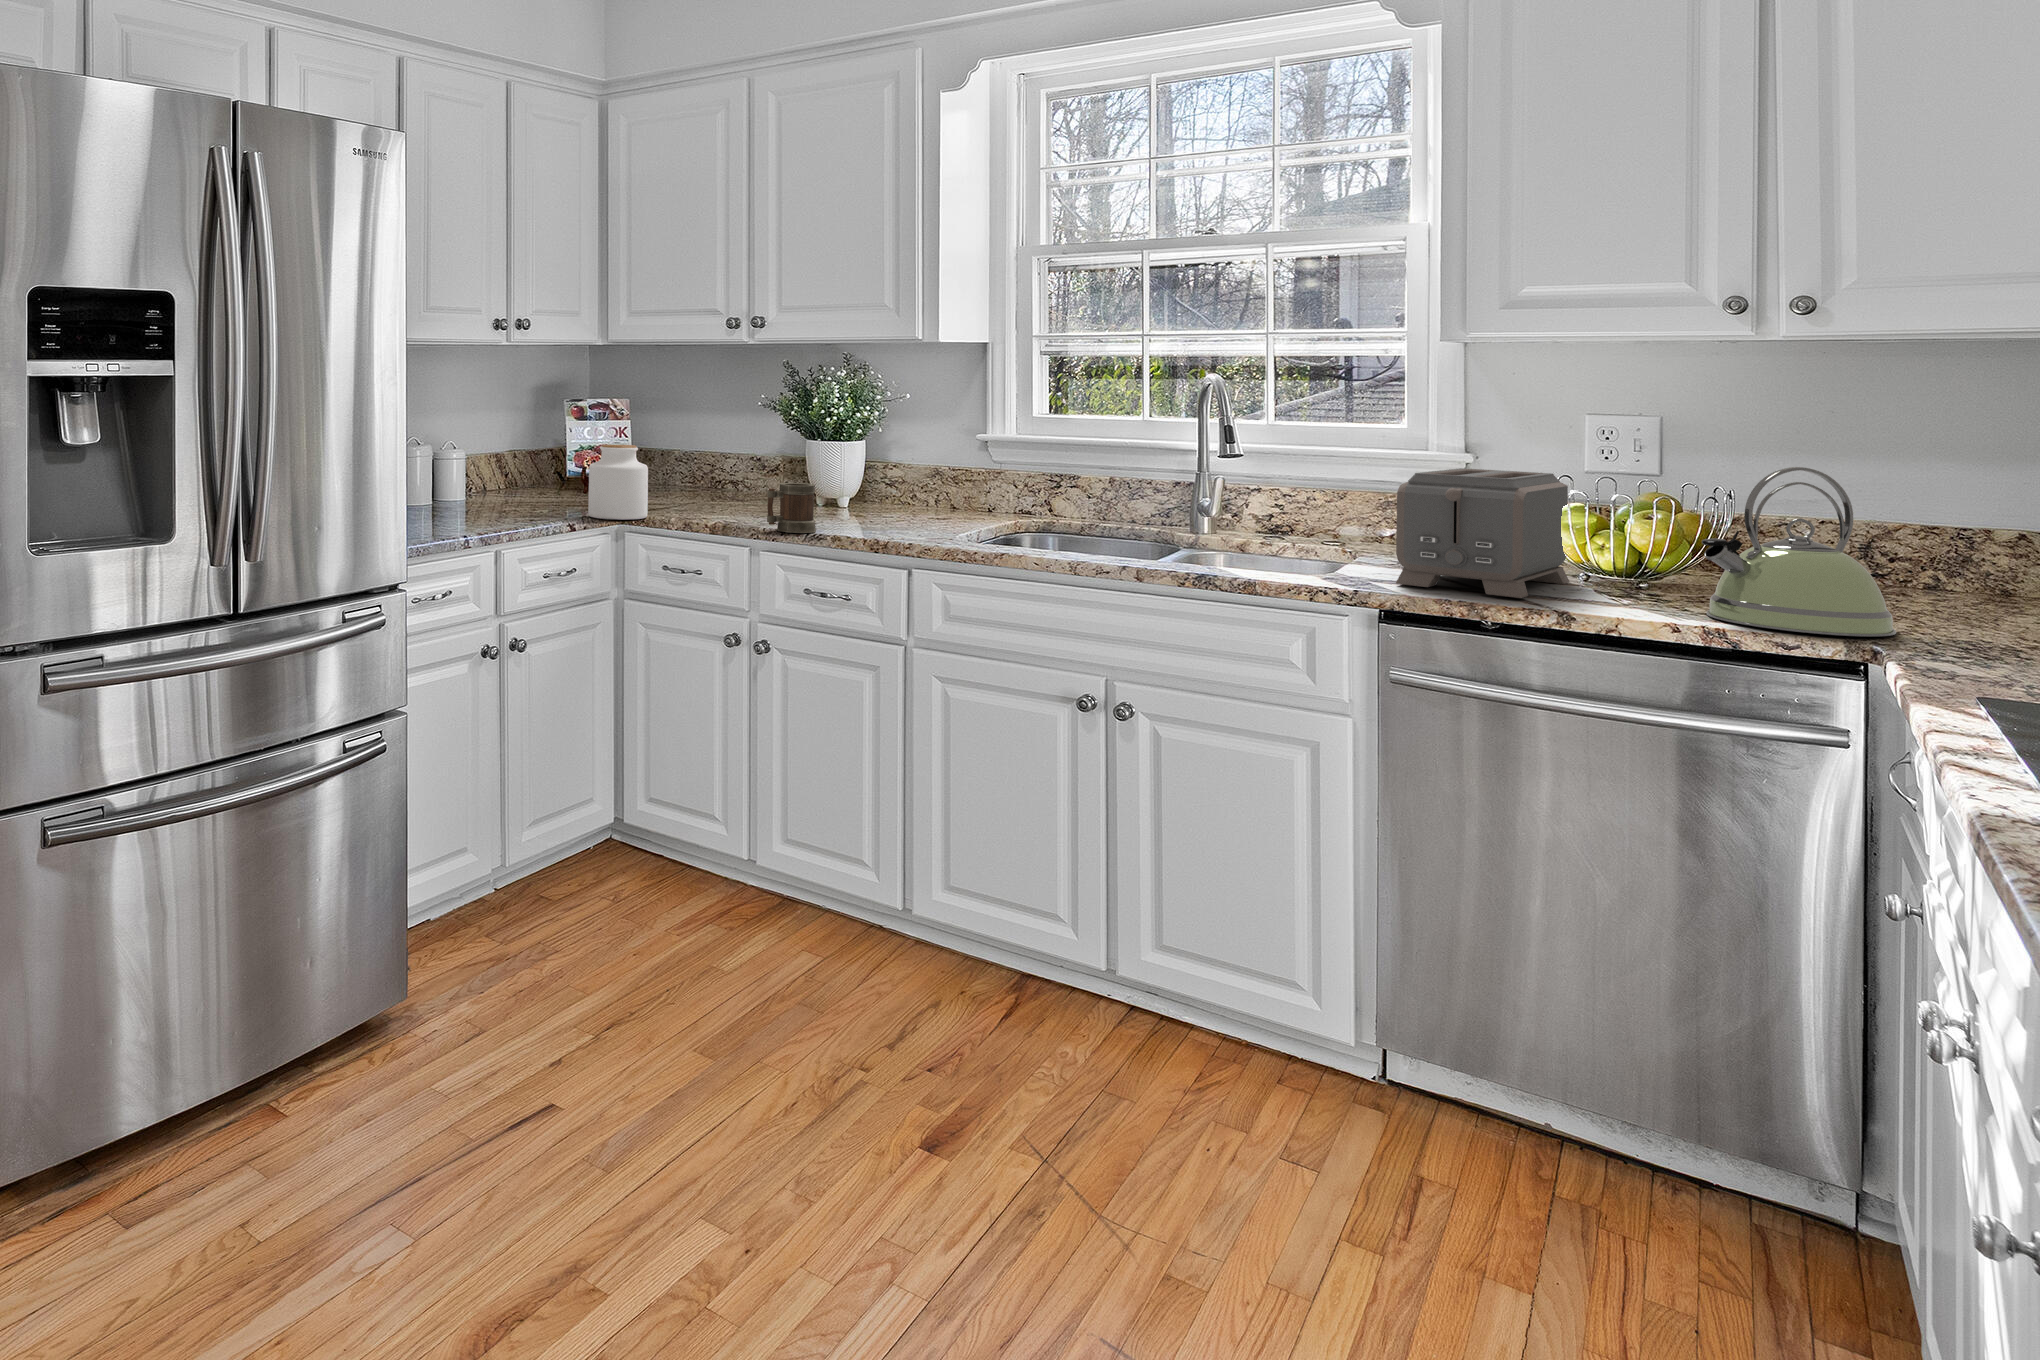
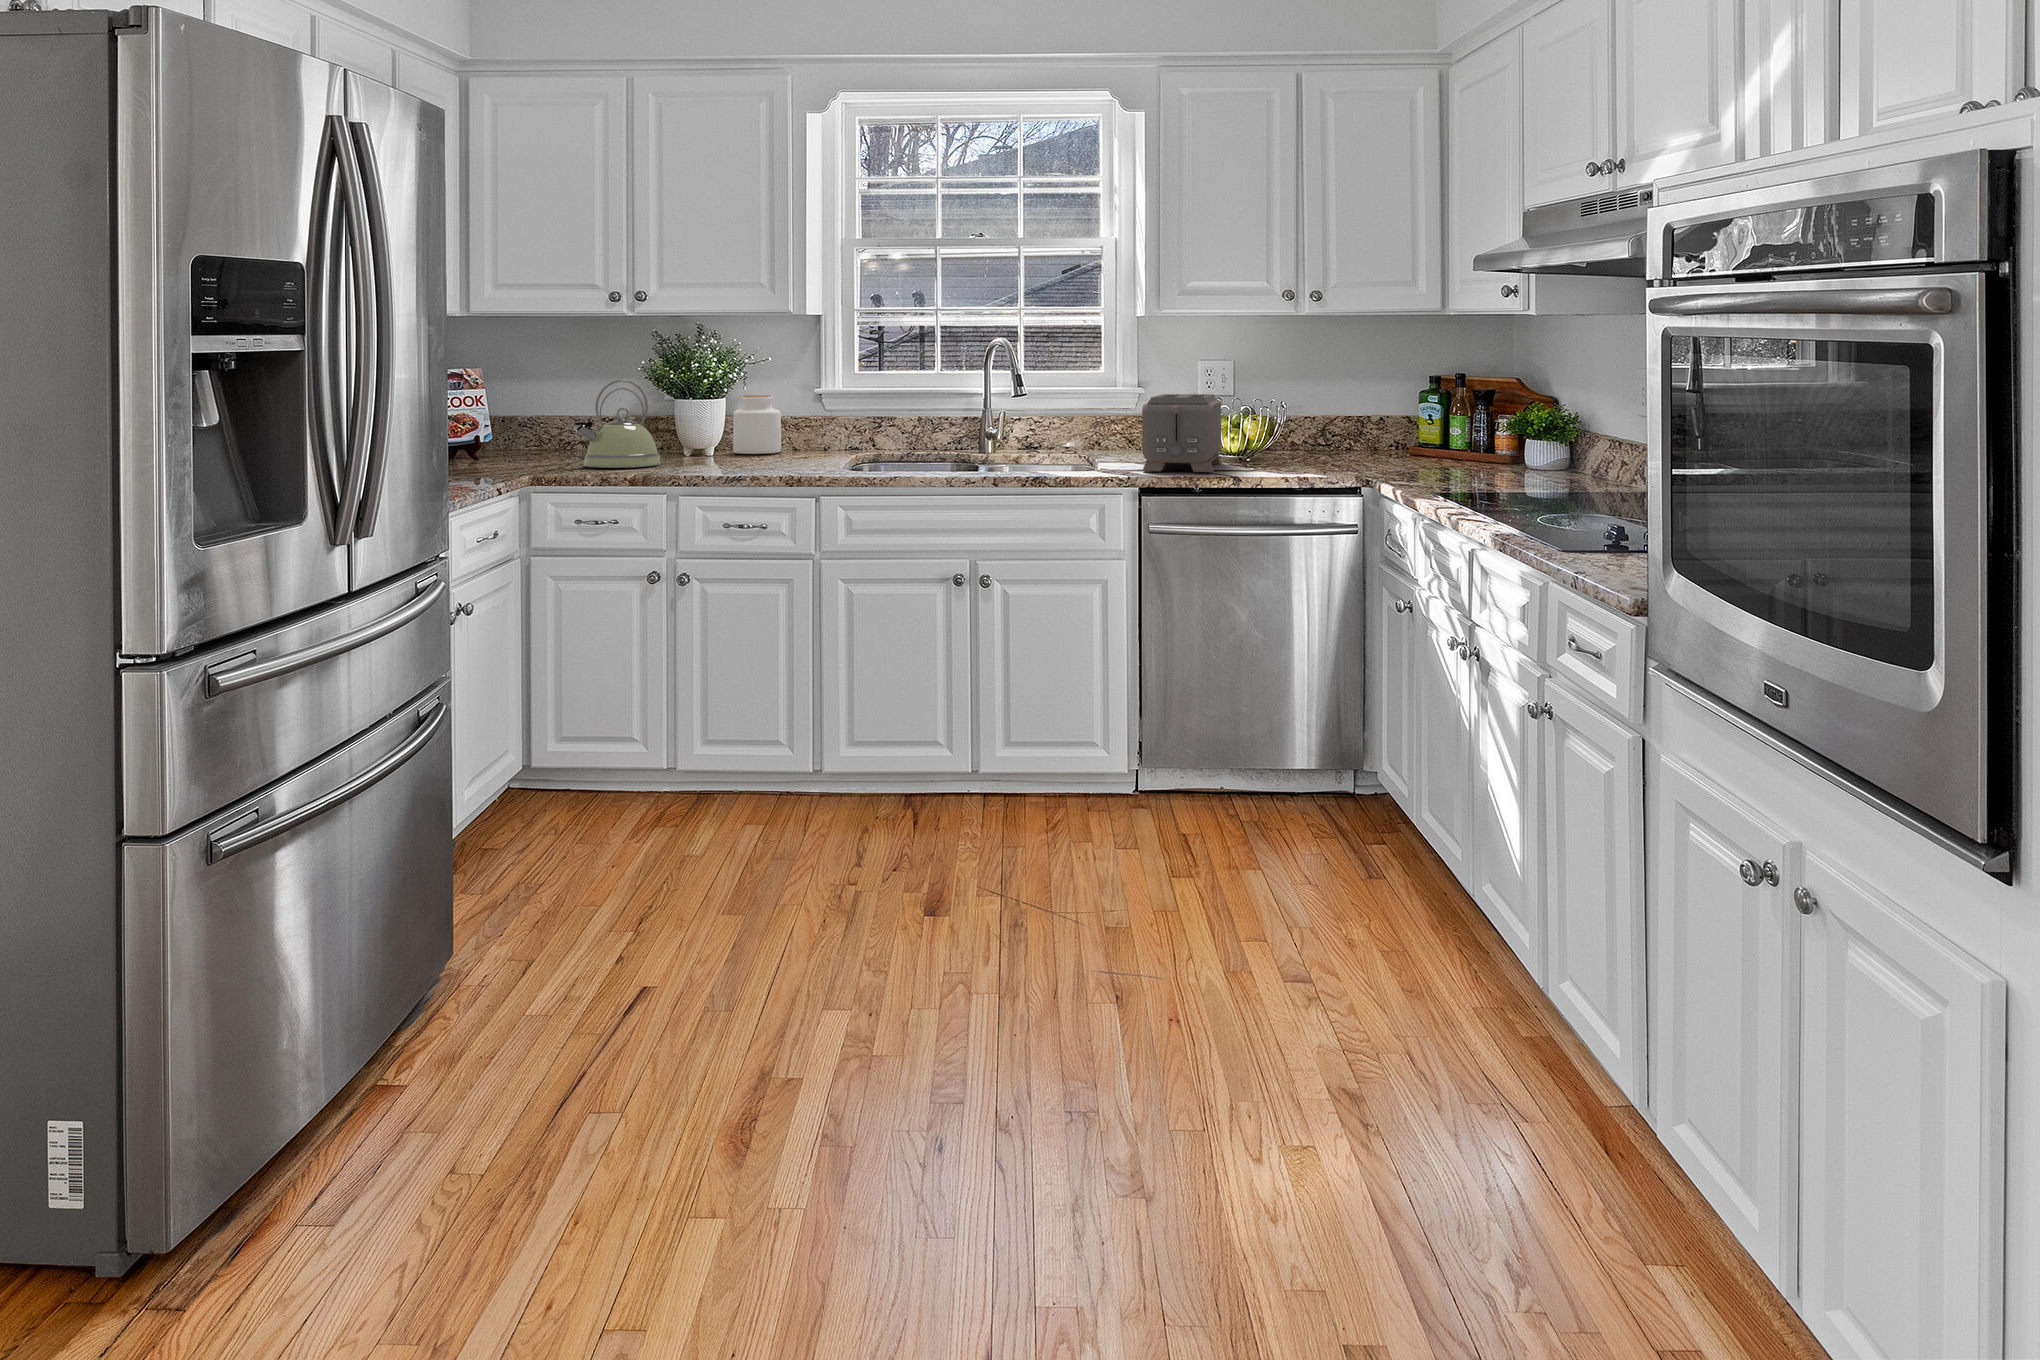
jar: present [588,444,648,520] -> present [733,395,781,454]
kettle: present [1702,467,1896,637] -> present [574,380,661,468]
mug: present [767,483,816,533] -> none [689,434,729,476]

